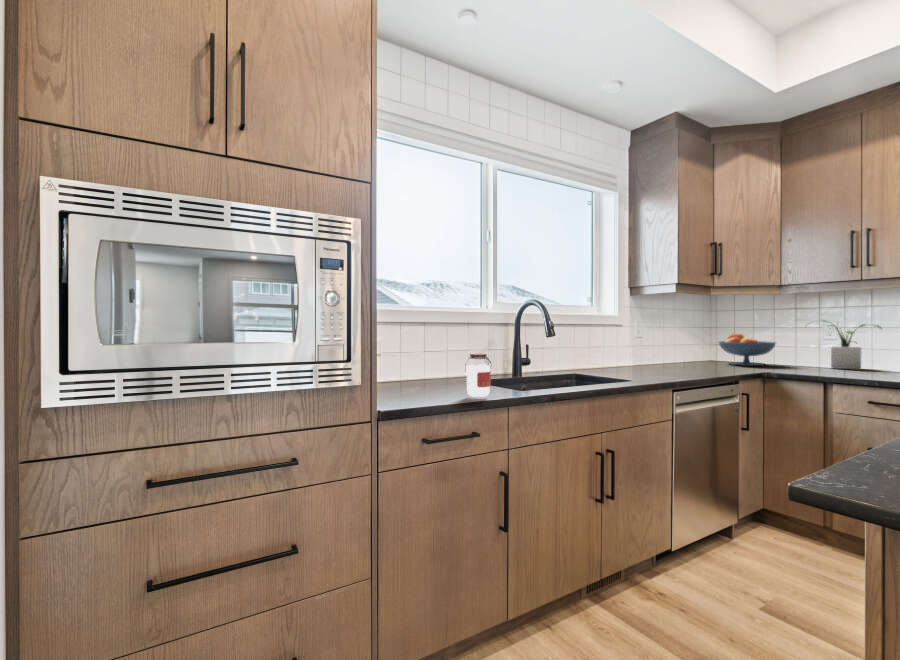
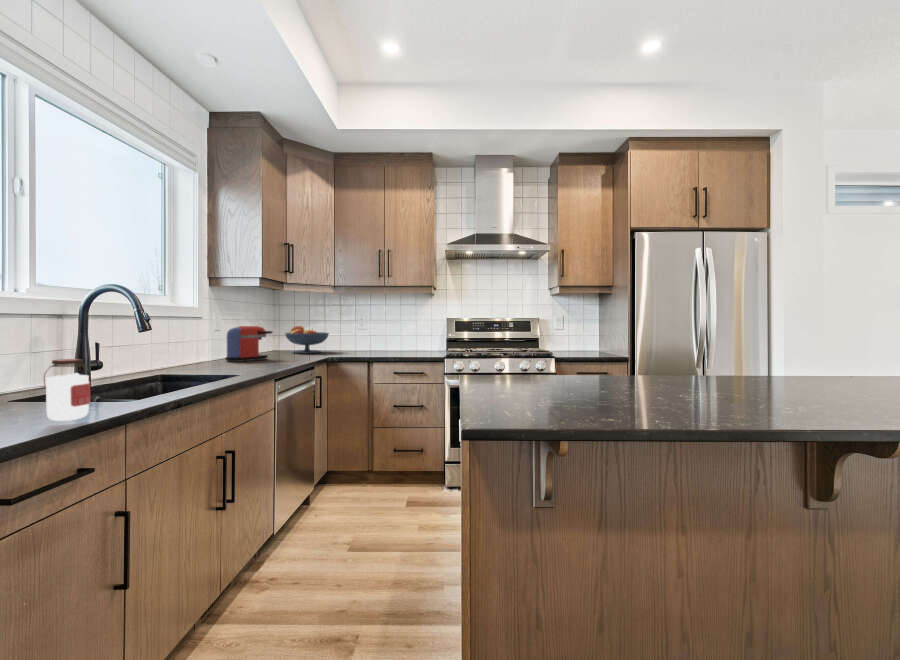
potted plant: present [823,320,881,370] -> none [348,315,394,352]
coffee maker: none [643,333,694,369] -> present [225,326,272,362]

